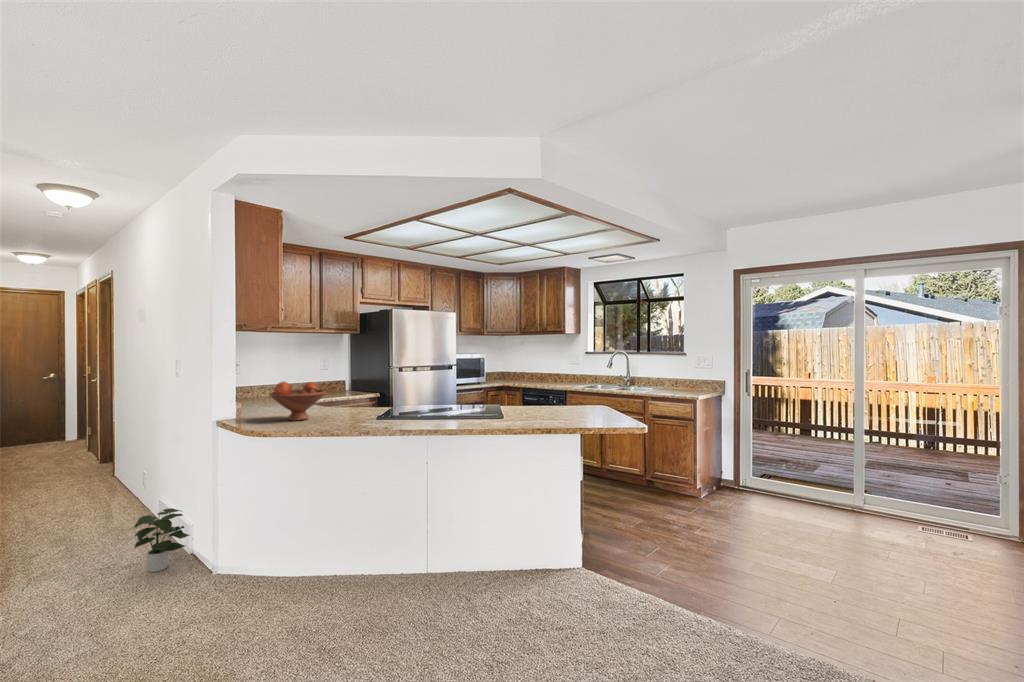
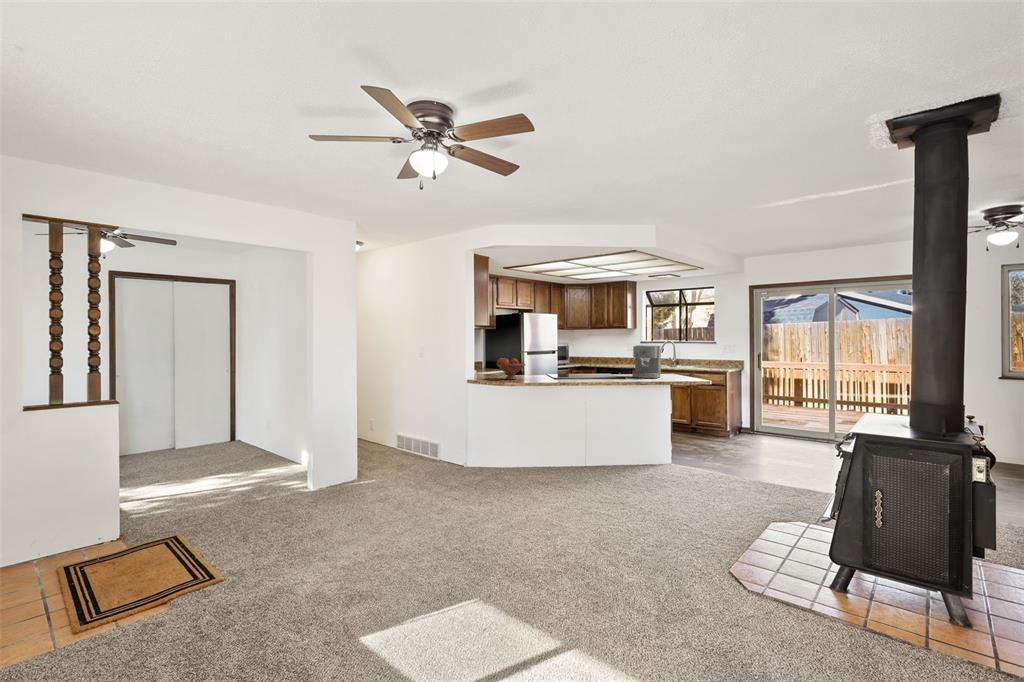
coffee maker: none [522,358,573,416] -> present [632,345,661,378]
potted plant: present [134,508,189,572] -> none [416,430,448,464]

